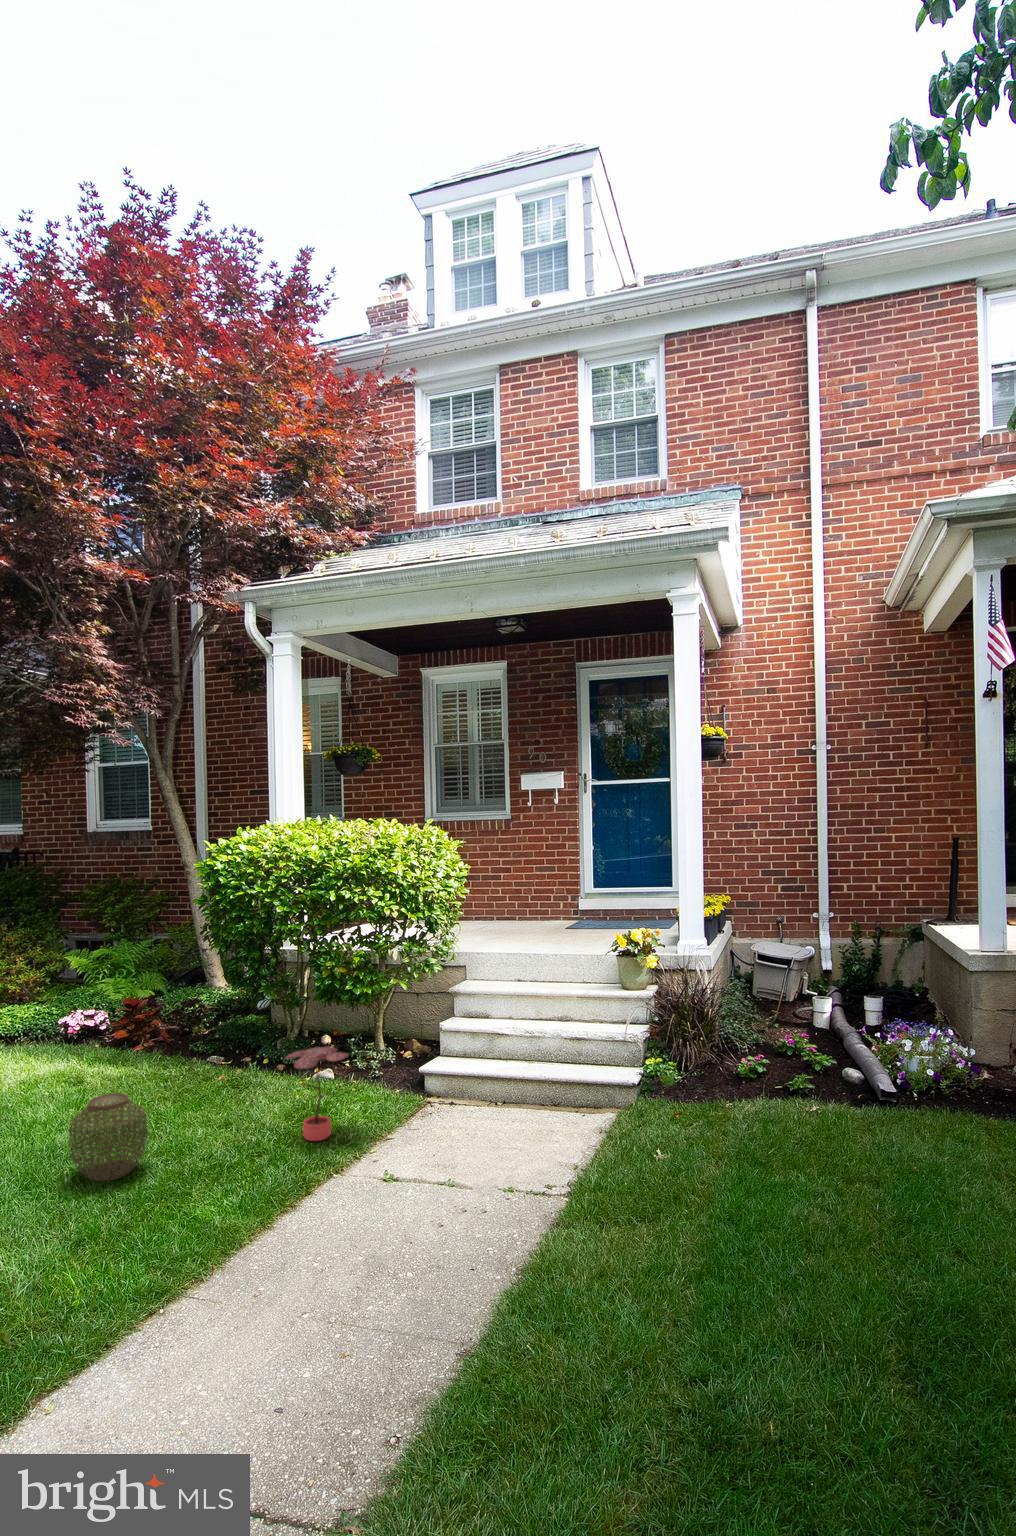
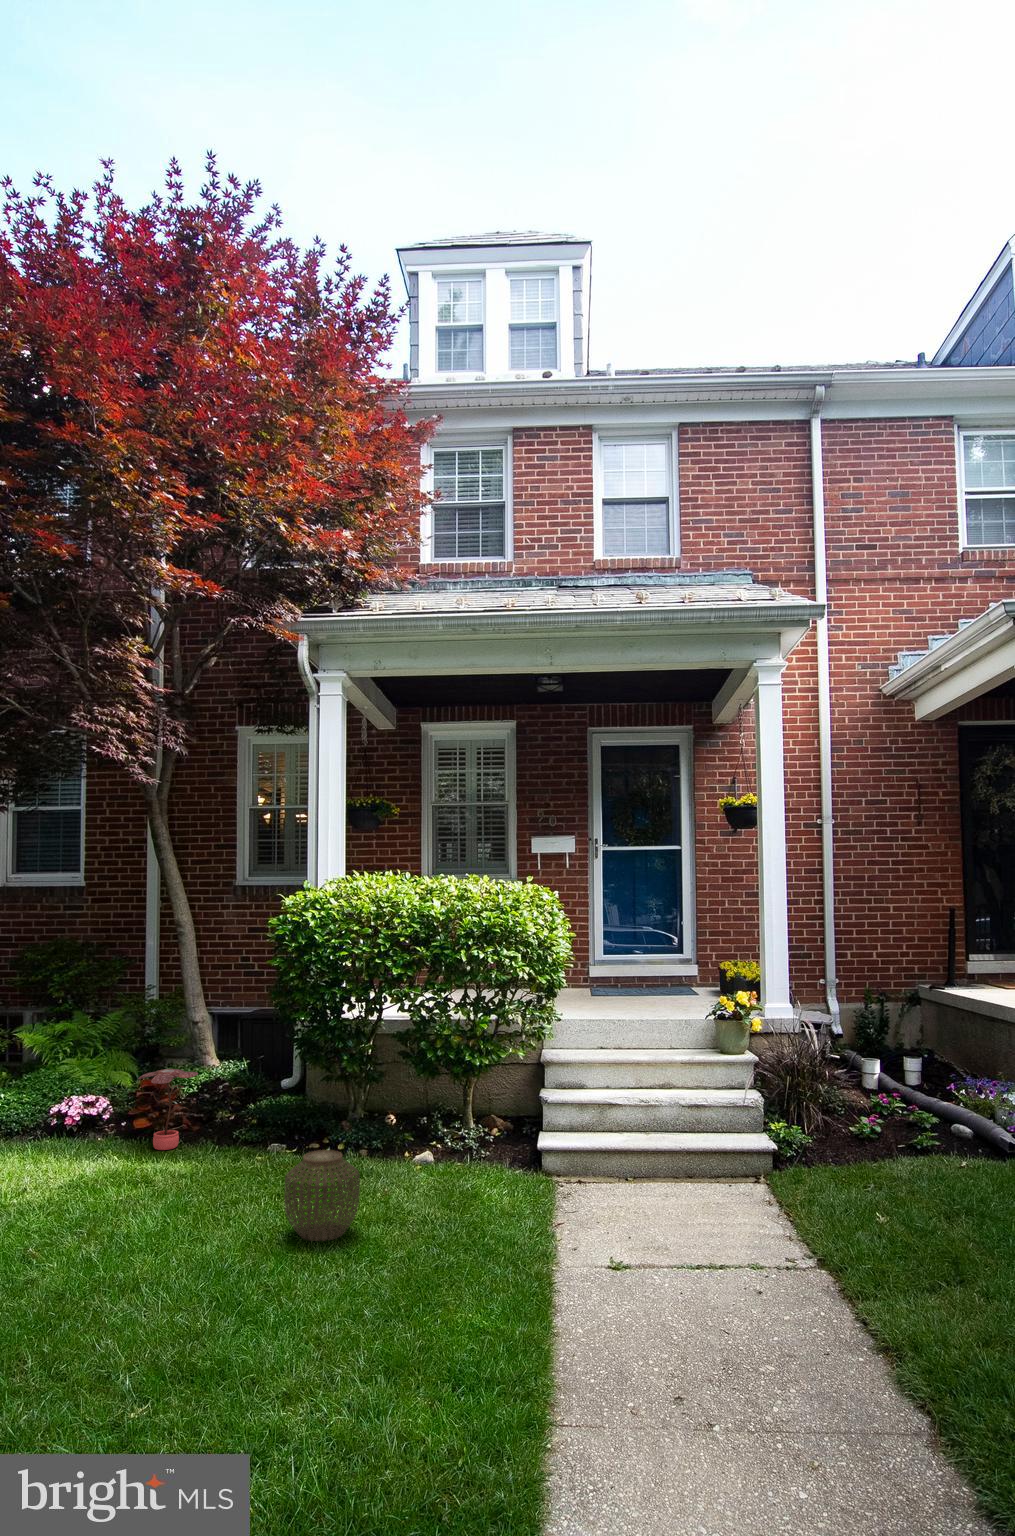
potted plant: present [285,1047,348,1141] -> present [138,1069,198,1150]

